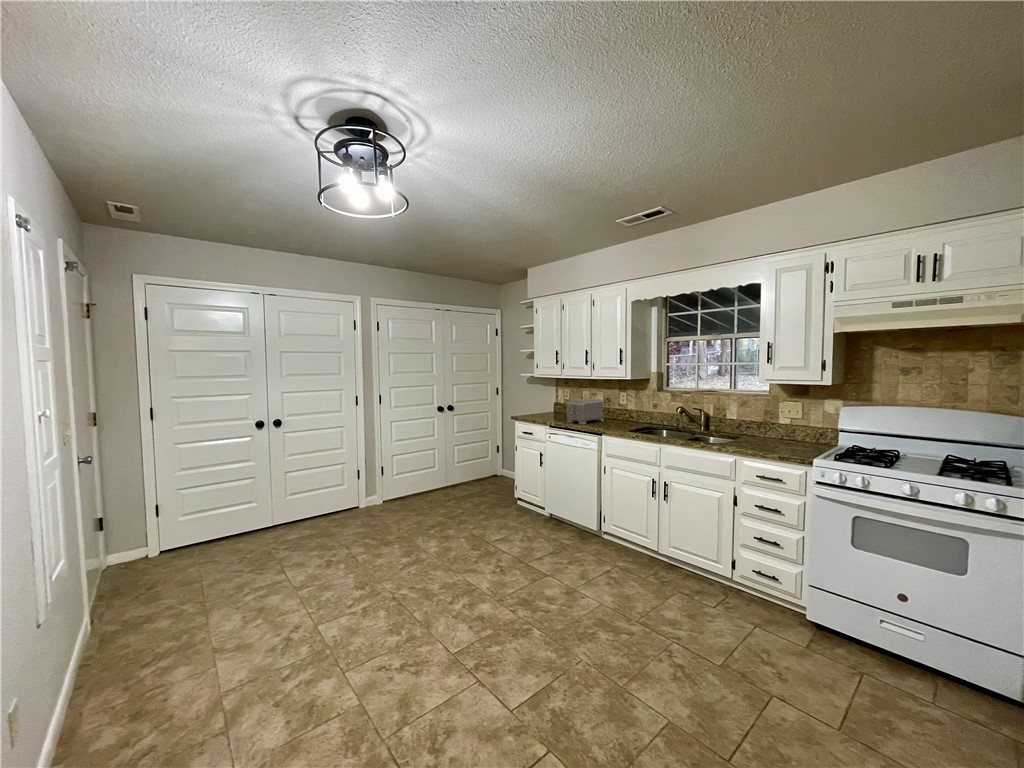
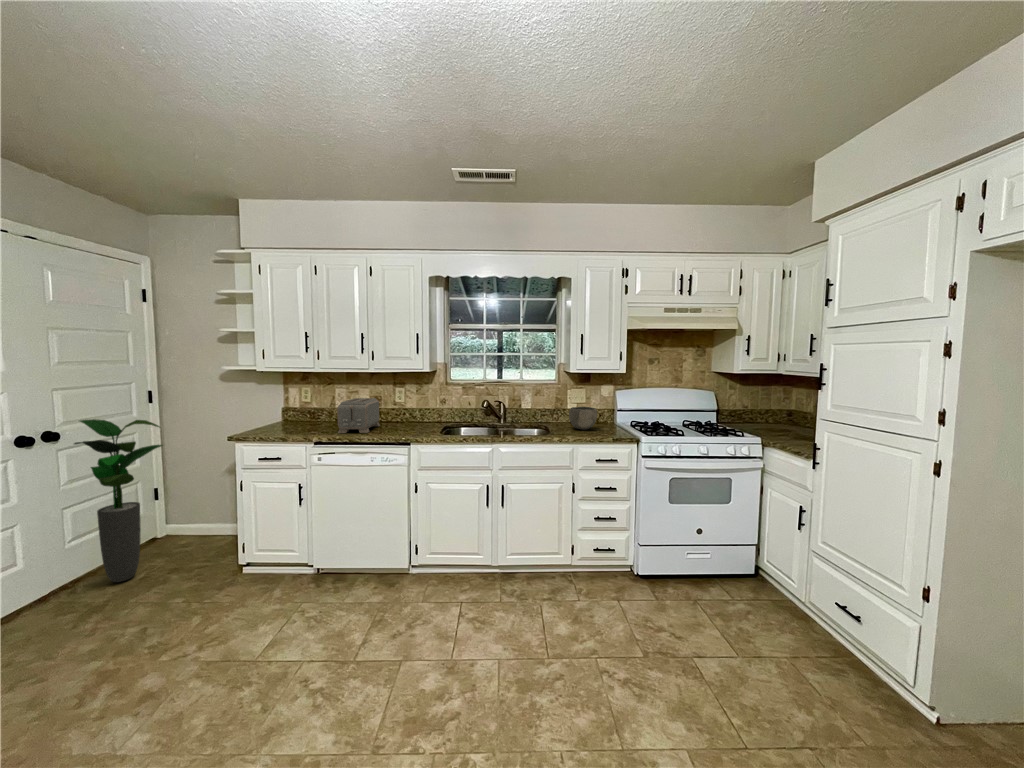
potted plant: none [453,402,491,491] -> present [74,419,163,582]
bowl: none [759,420,795,445] -> present [569,407,597,430]

